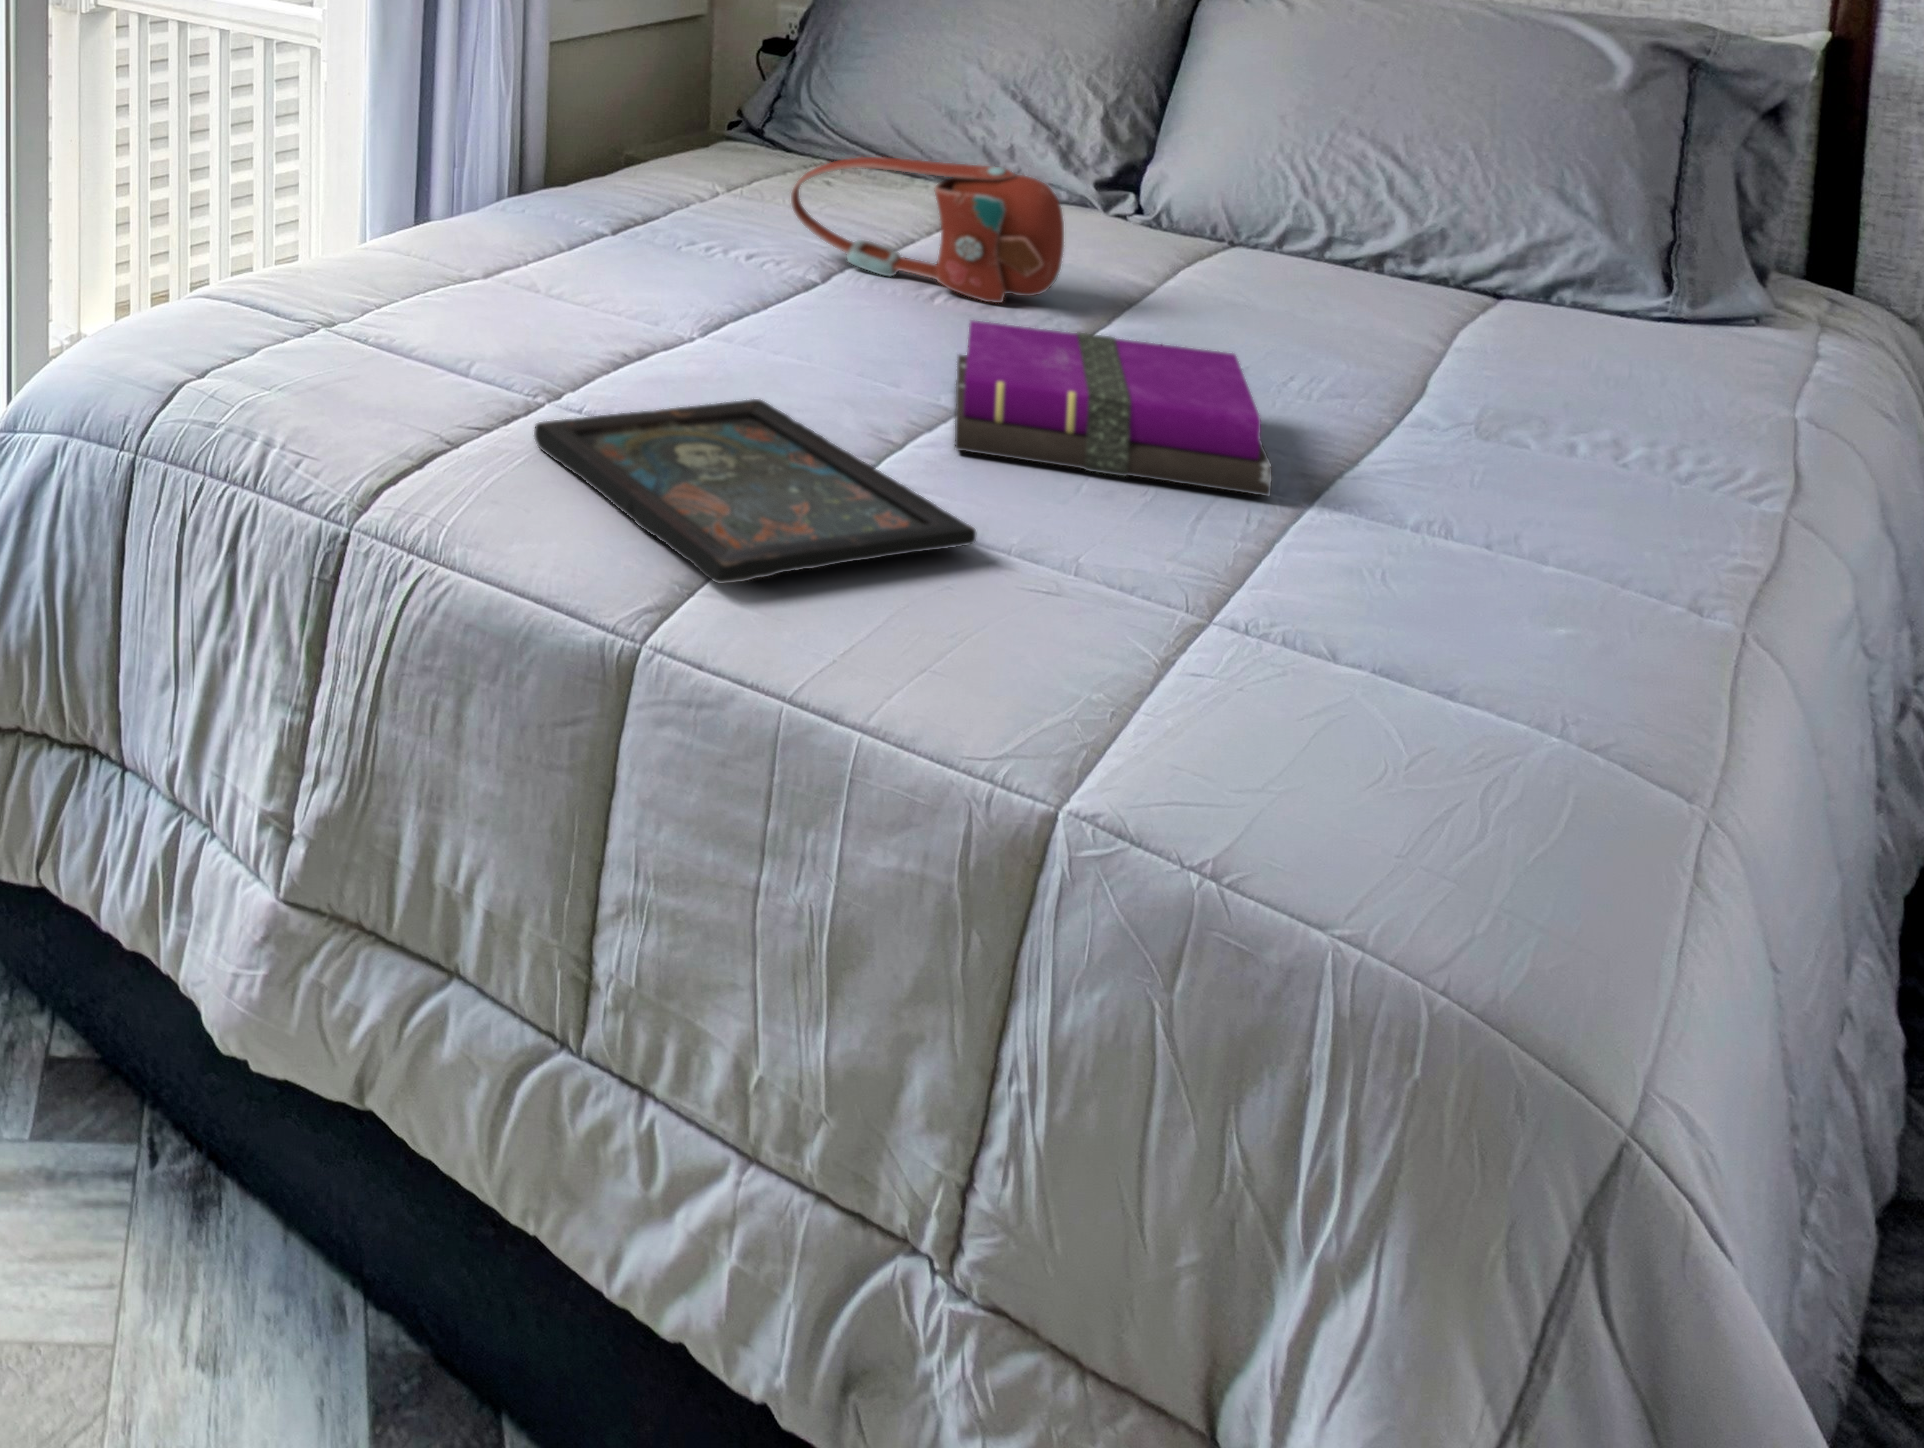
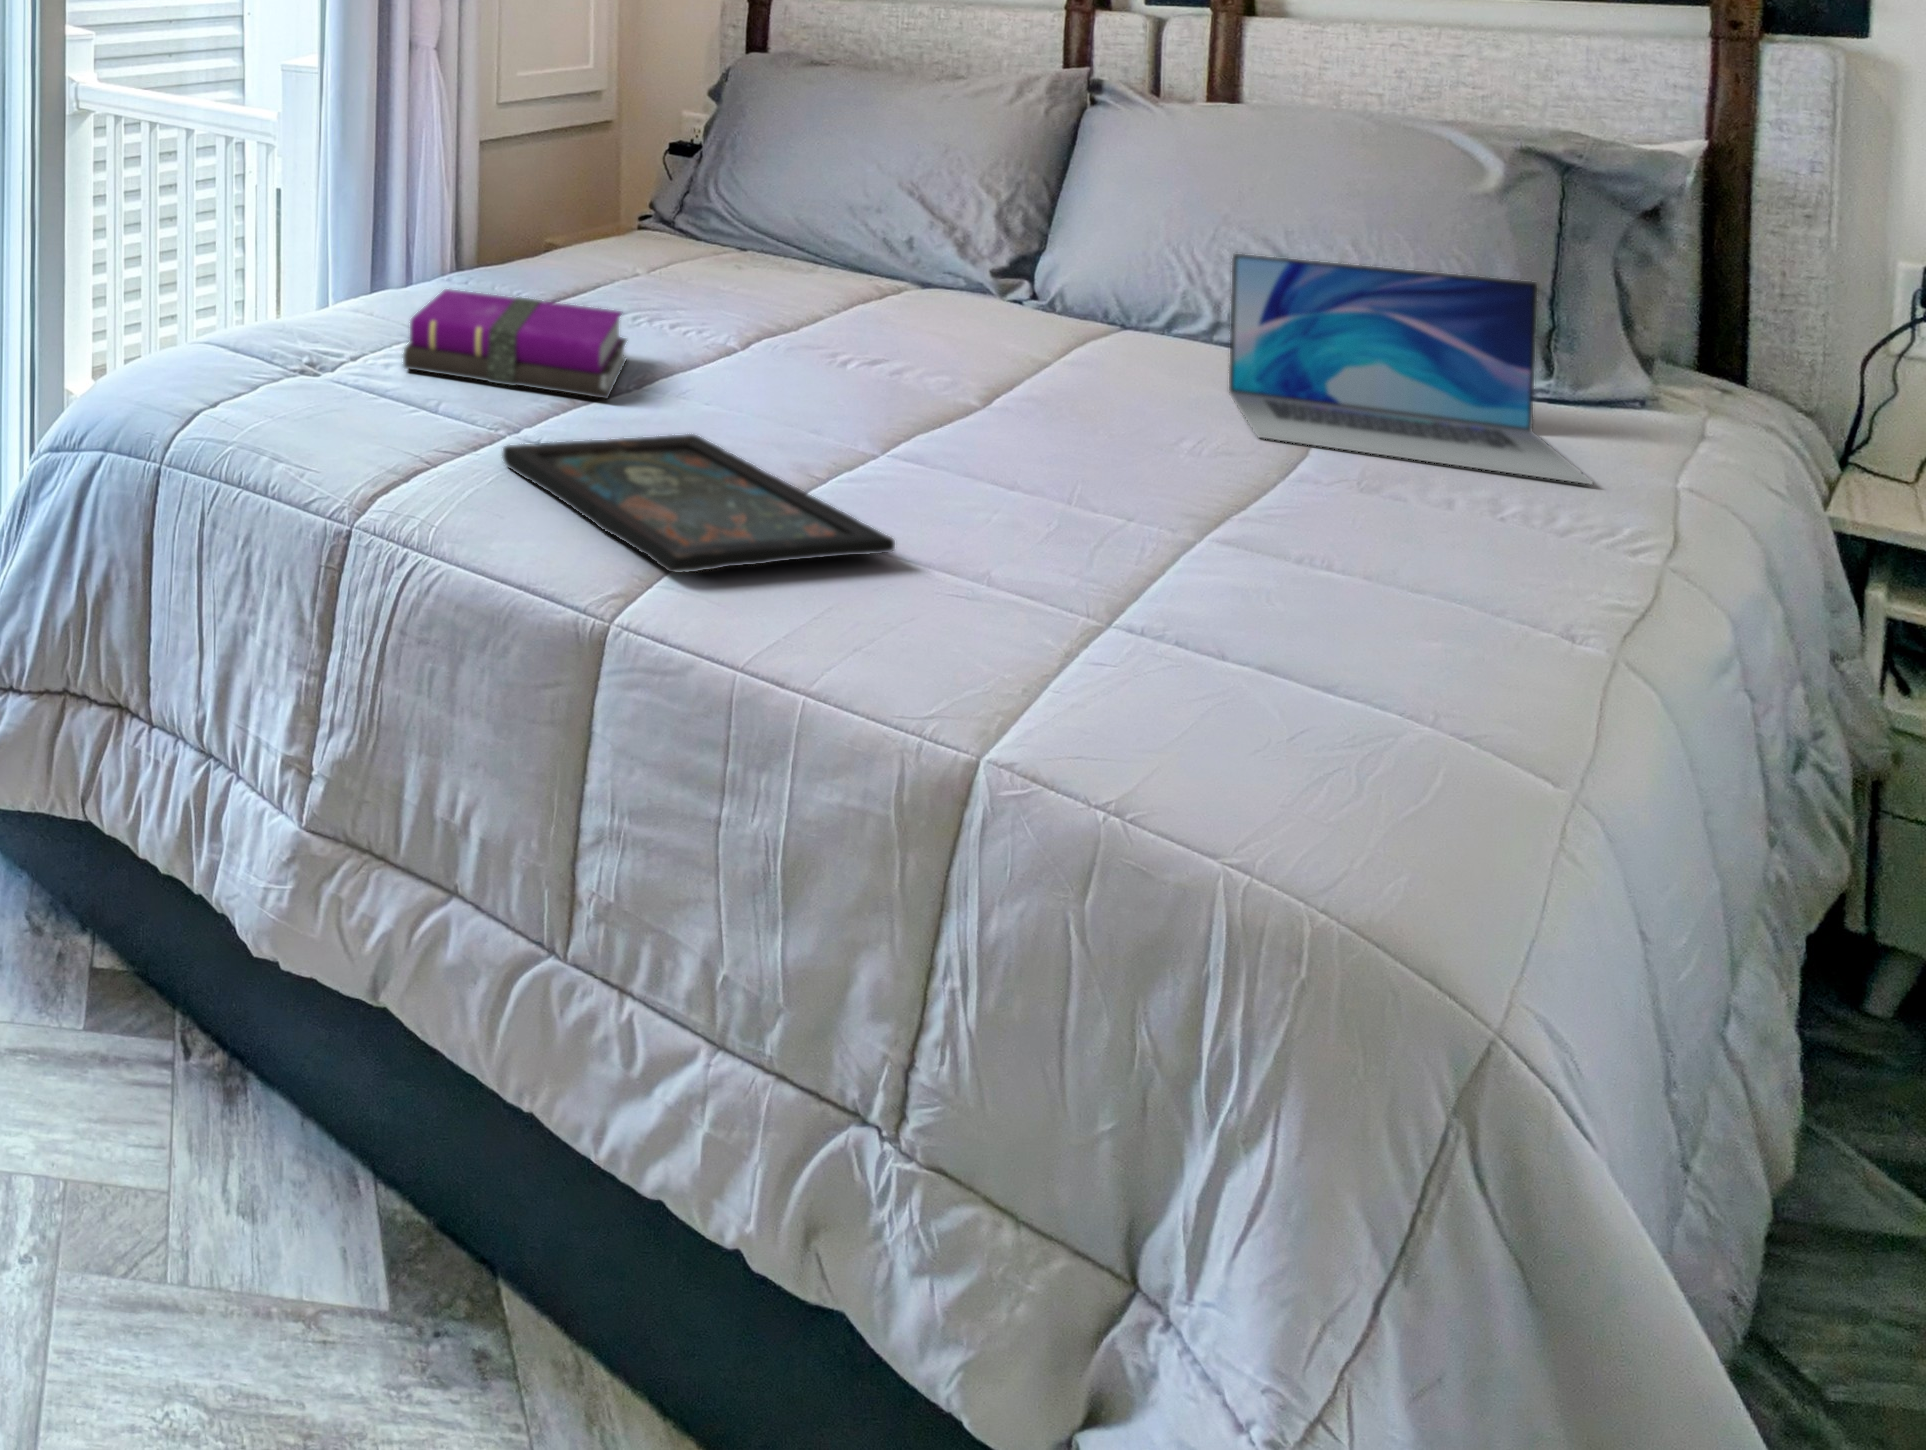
handbag: present [791,157,1064,303] -> none [710,239,961,366]
laptop: none [1343,168,1715,423] -> present [1229,254,1592,485]
notebook: present [955,321,1272,496] -> present [403,289,626,398]

